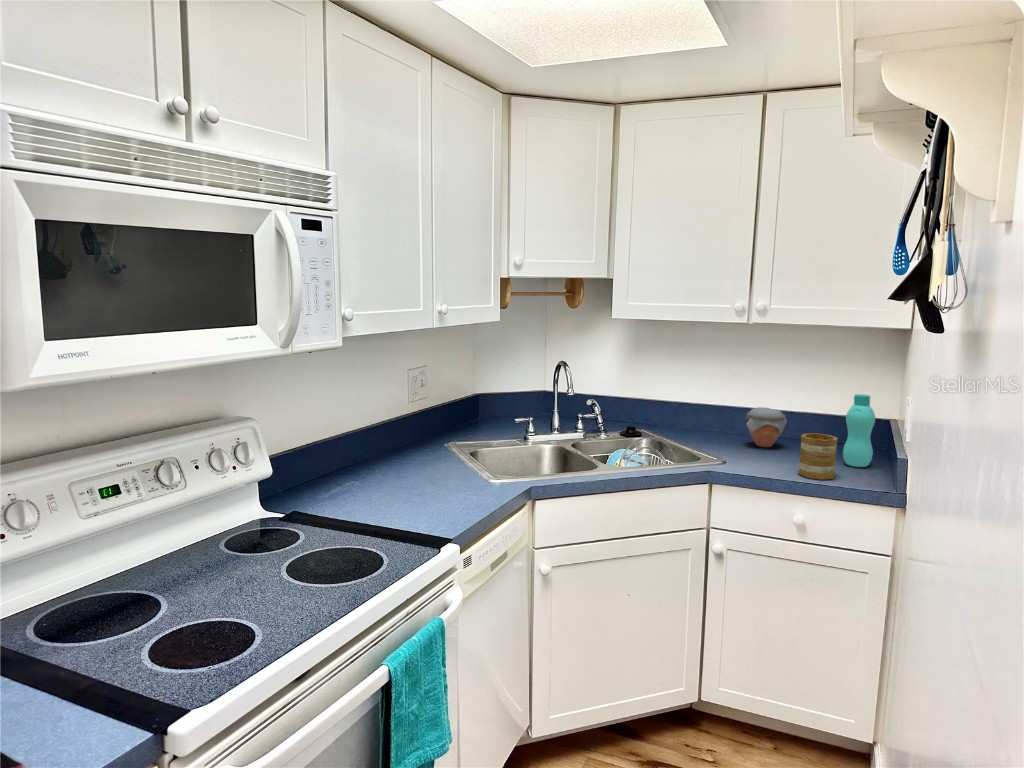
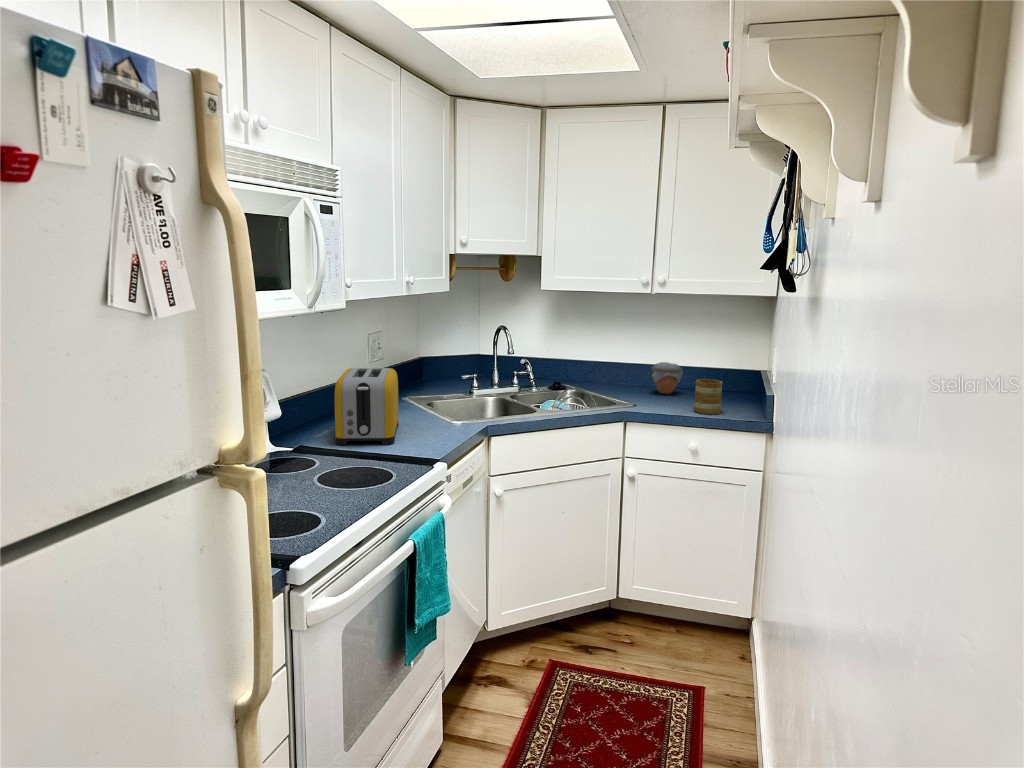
bottle: present [843,394,875,467] -> none [726,349,750,406]
toaster: none [334,414,422,513] -> present [335,368,398,445]

